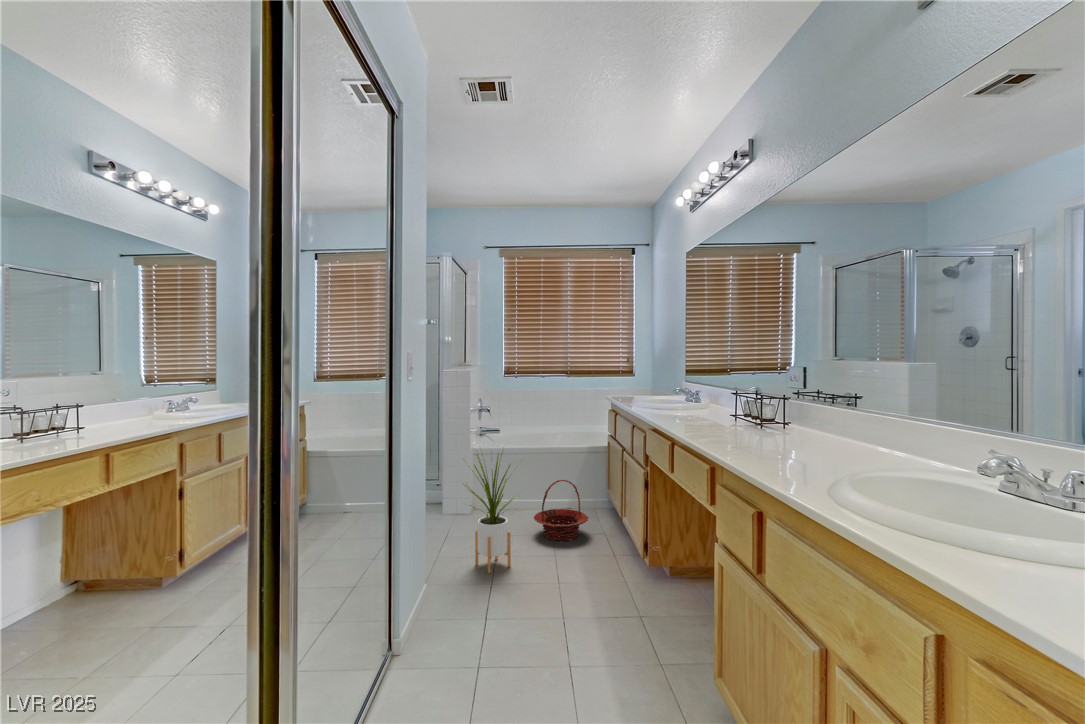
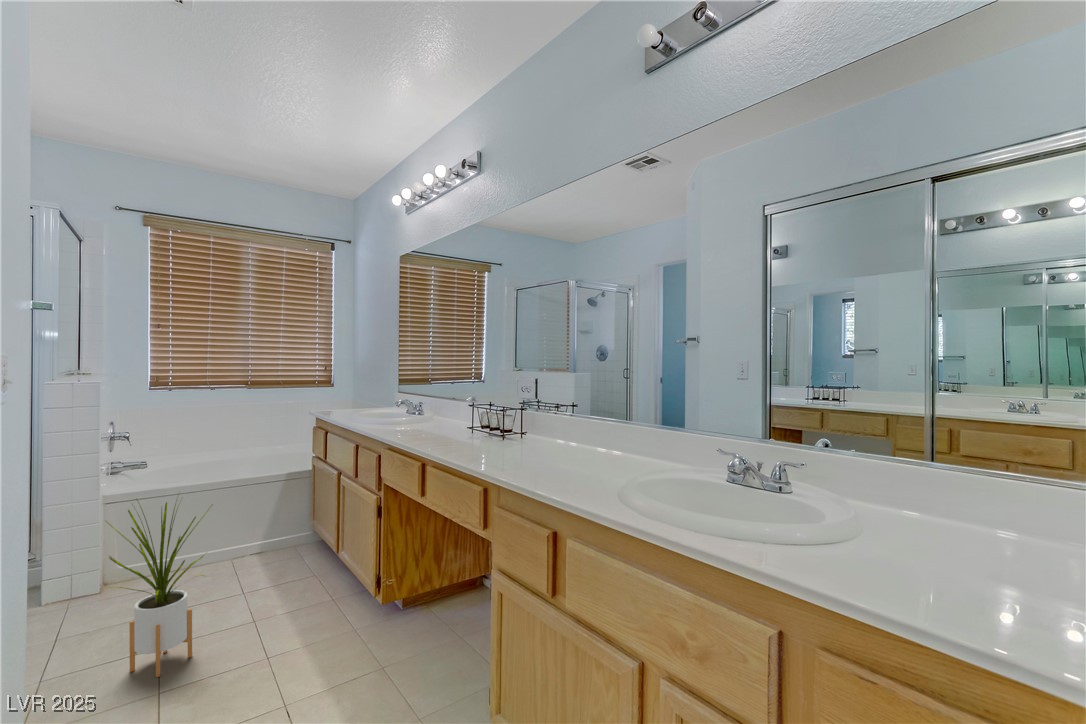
basket: present [534,480,588,541] -> none [217,521,297,601]

